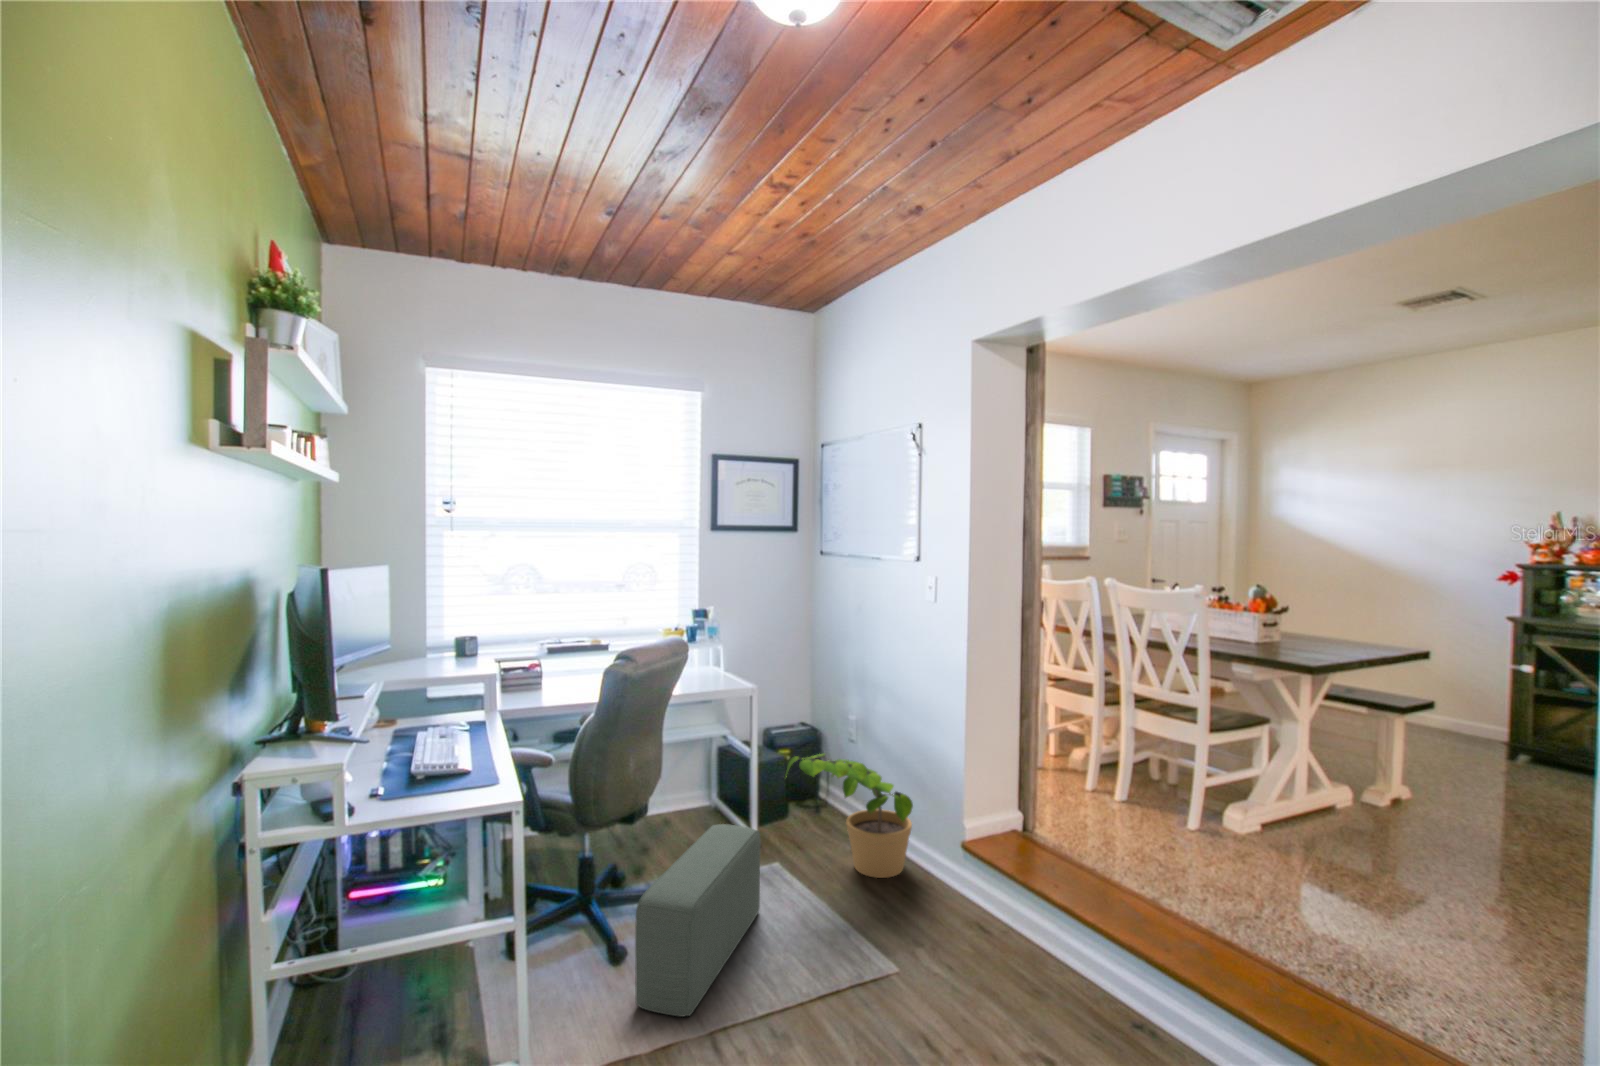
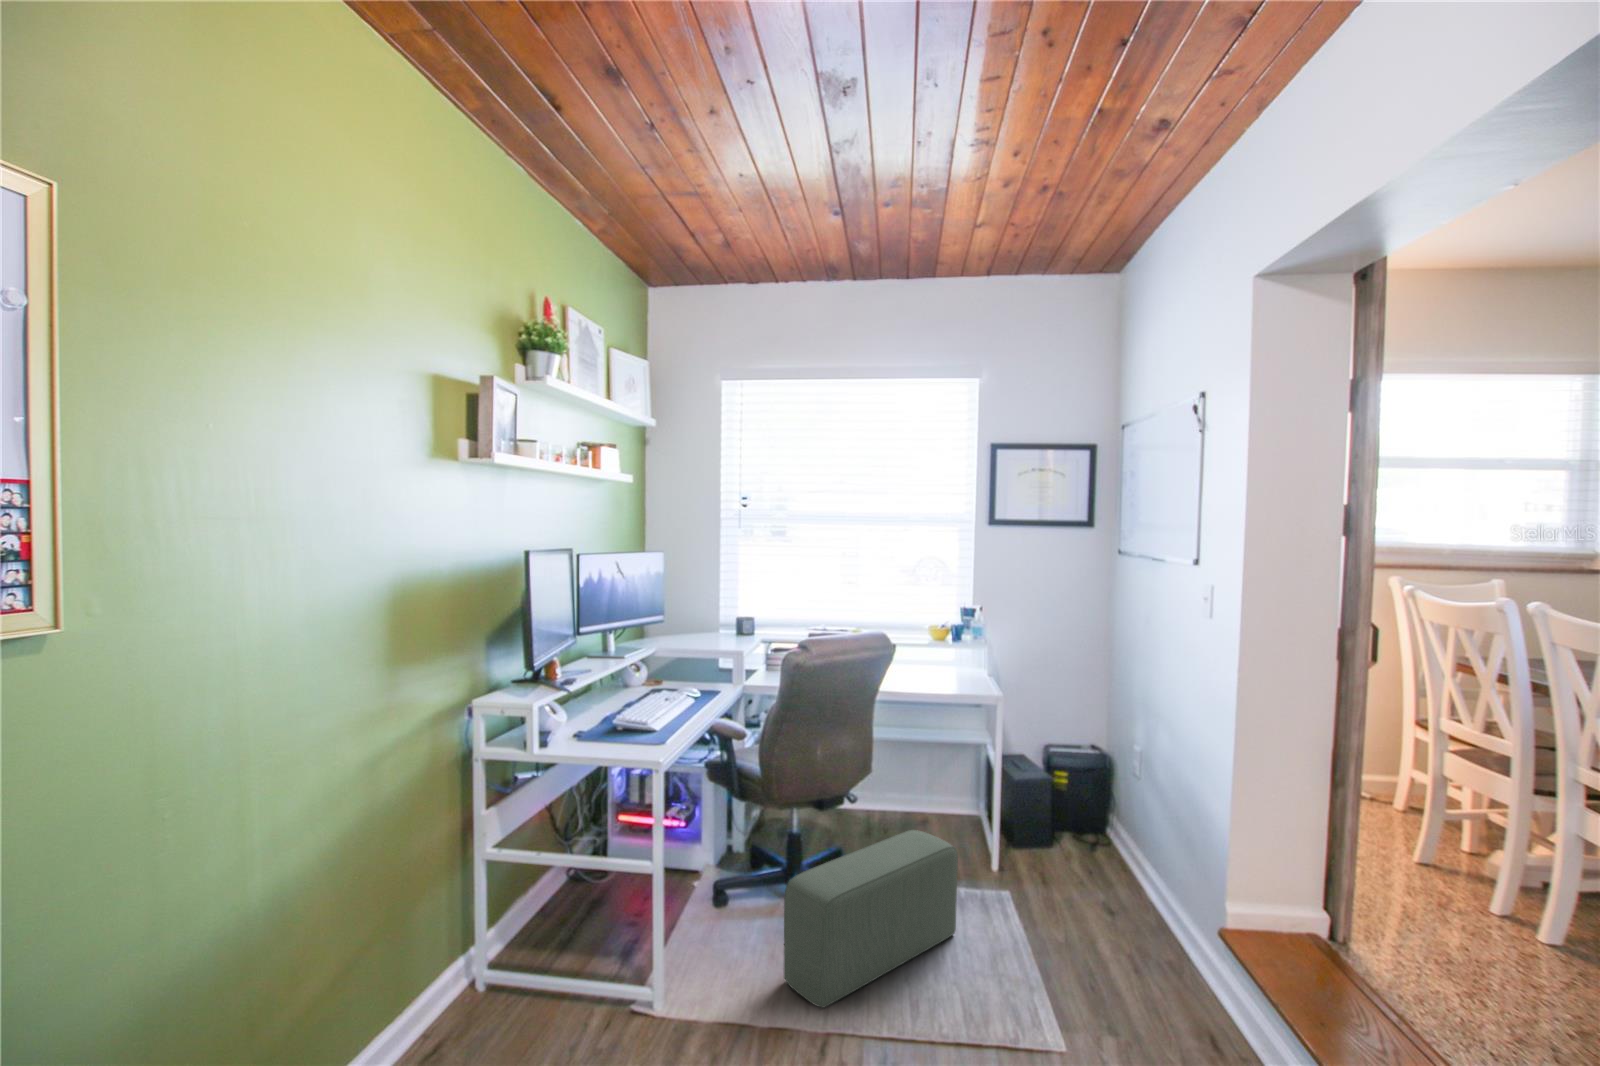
potted plant: present [786,754,913,878] -> none [1005,777,1171,947]

